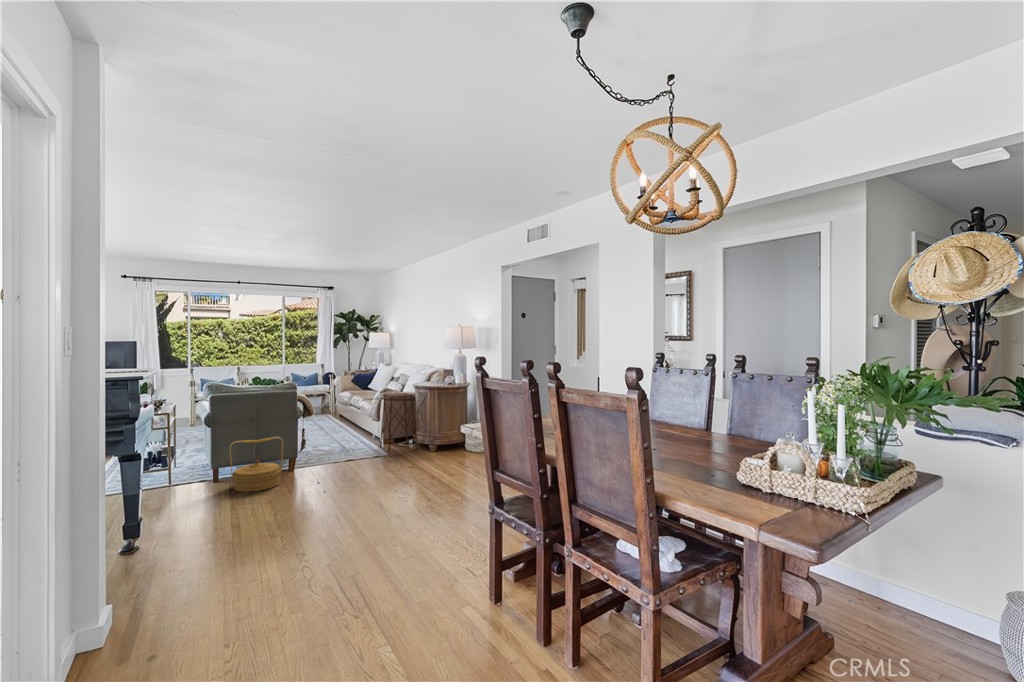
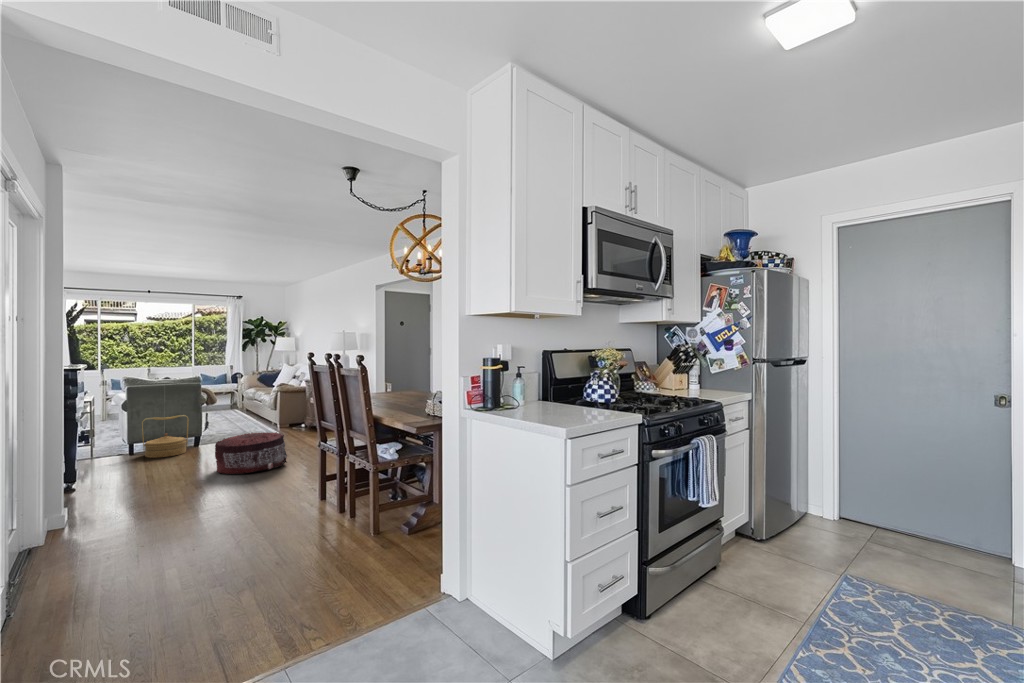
side table: present [380,393,417,451] -> none [278,384,311,432]
pouf: none [318,469,408,535] -> present [215,432,287,474]

